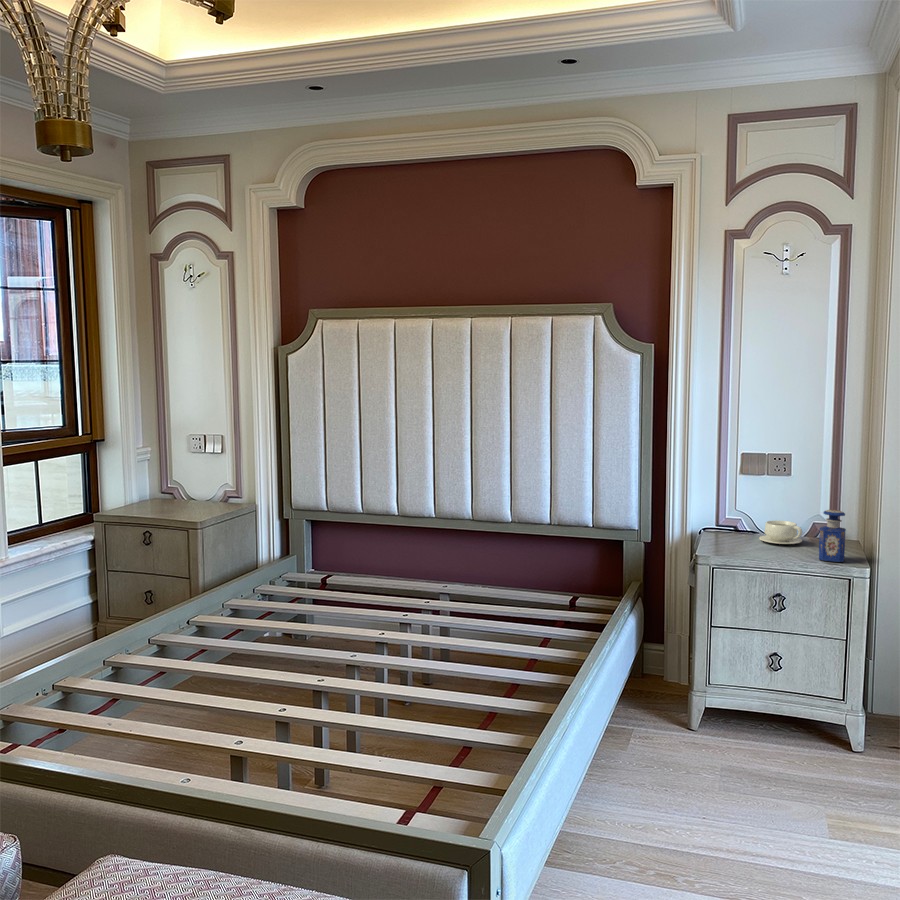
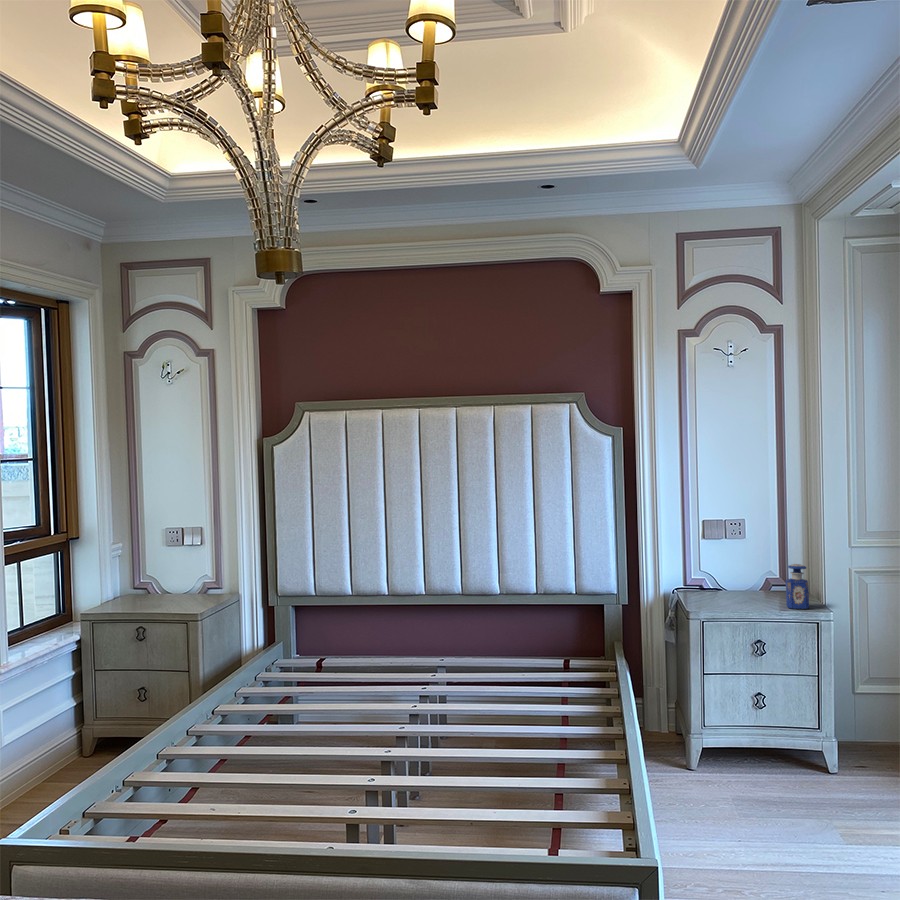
teacup: present [759,520,802,544] -> none [727,578,765,597]

